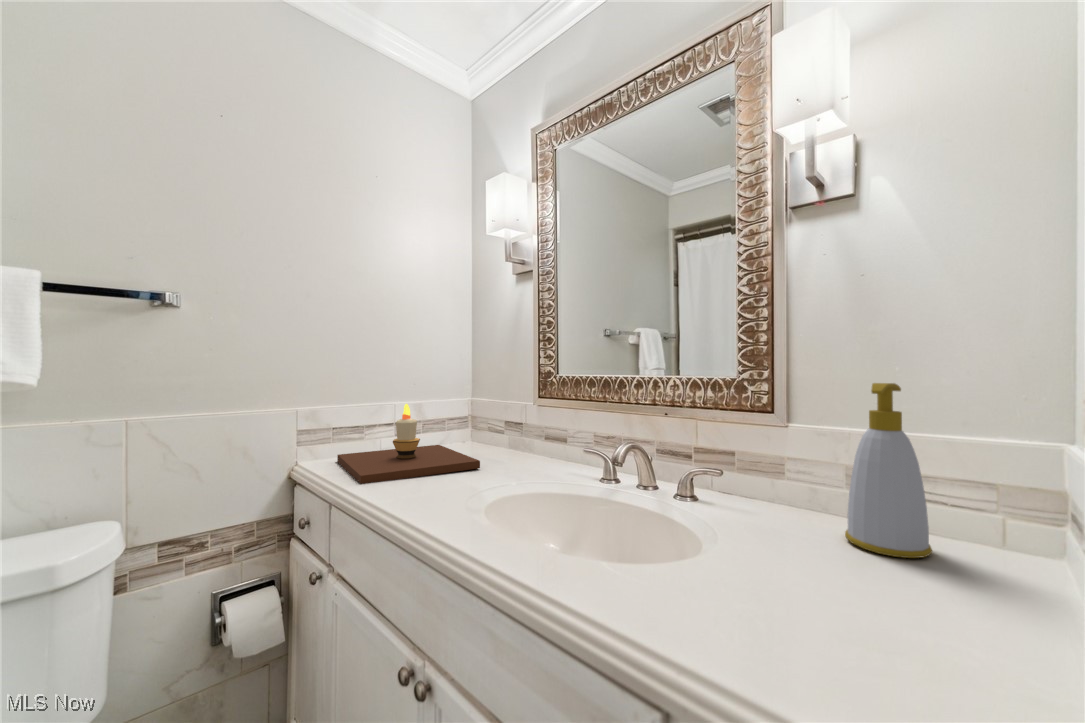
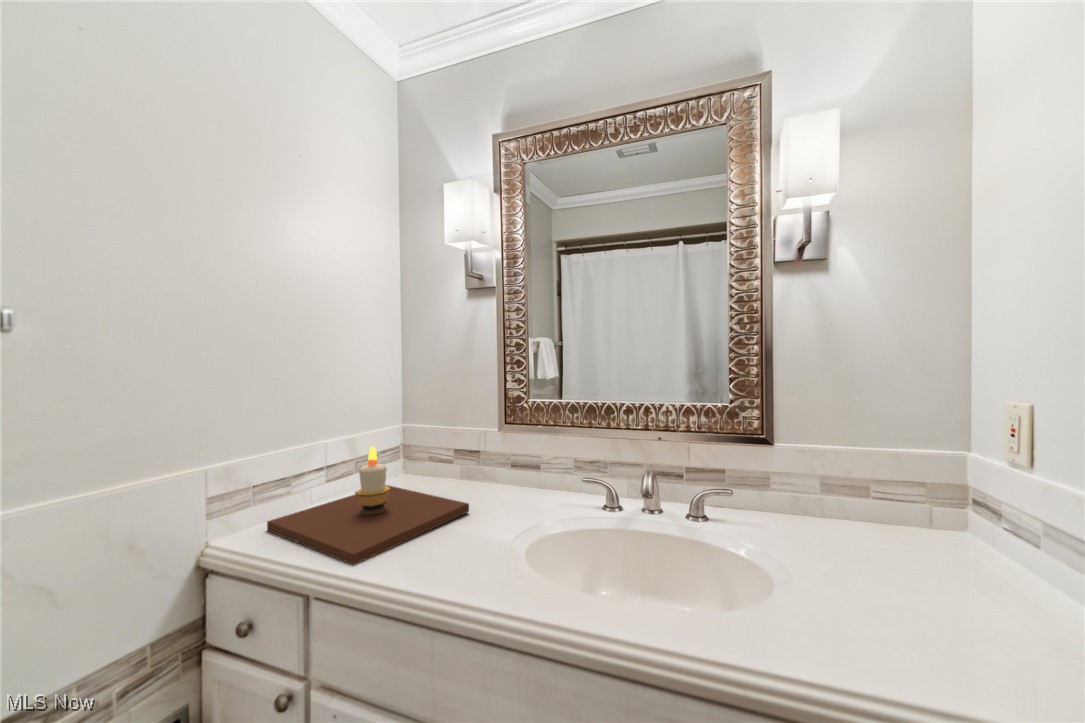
soap bottle: present [845,383,932,558] -> none [851,415,922,553]

